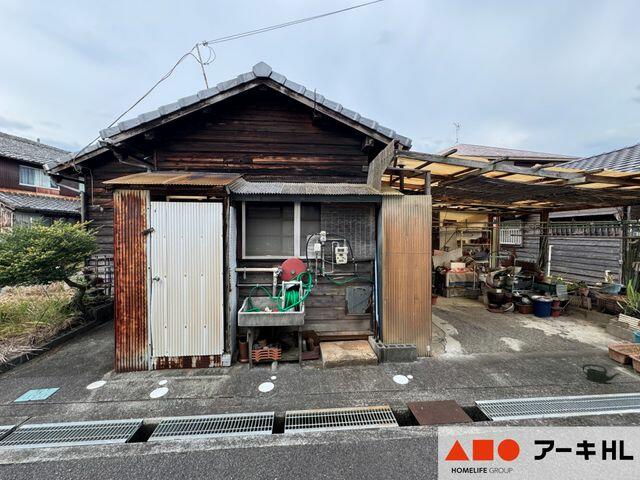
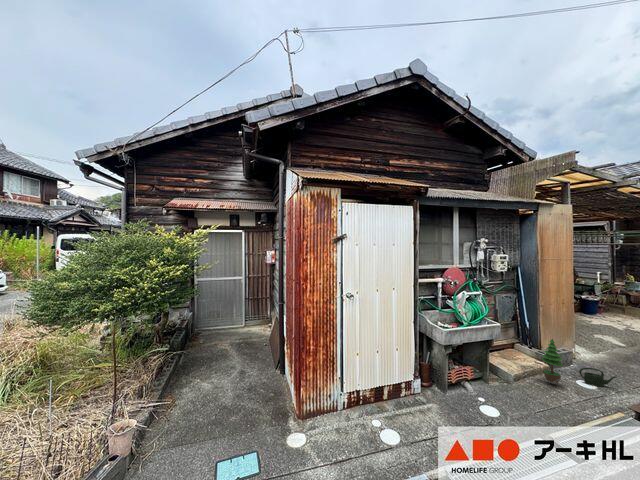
potted tree: none [544,336,566,381] -> present [542,339,563,384]

